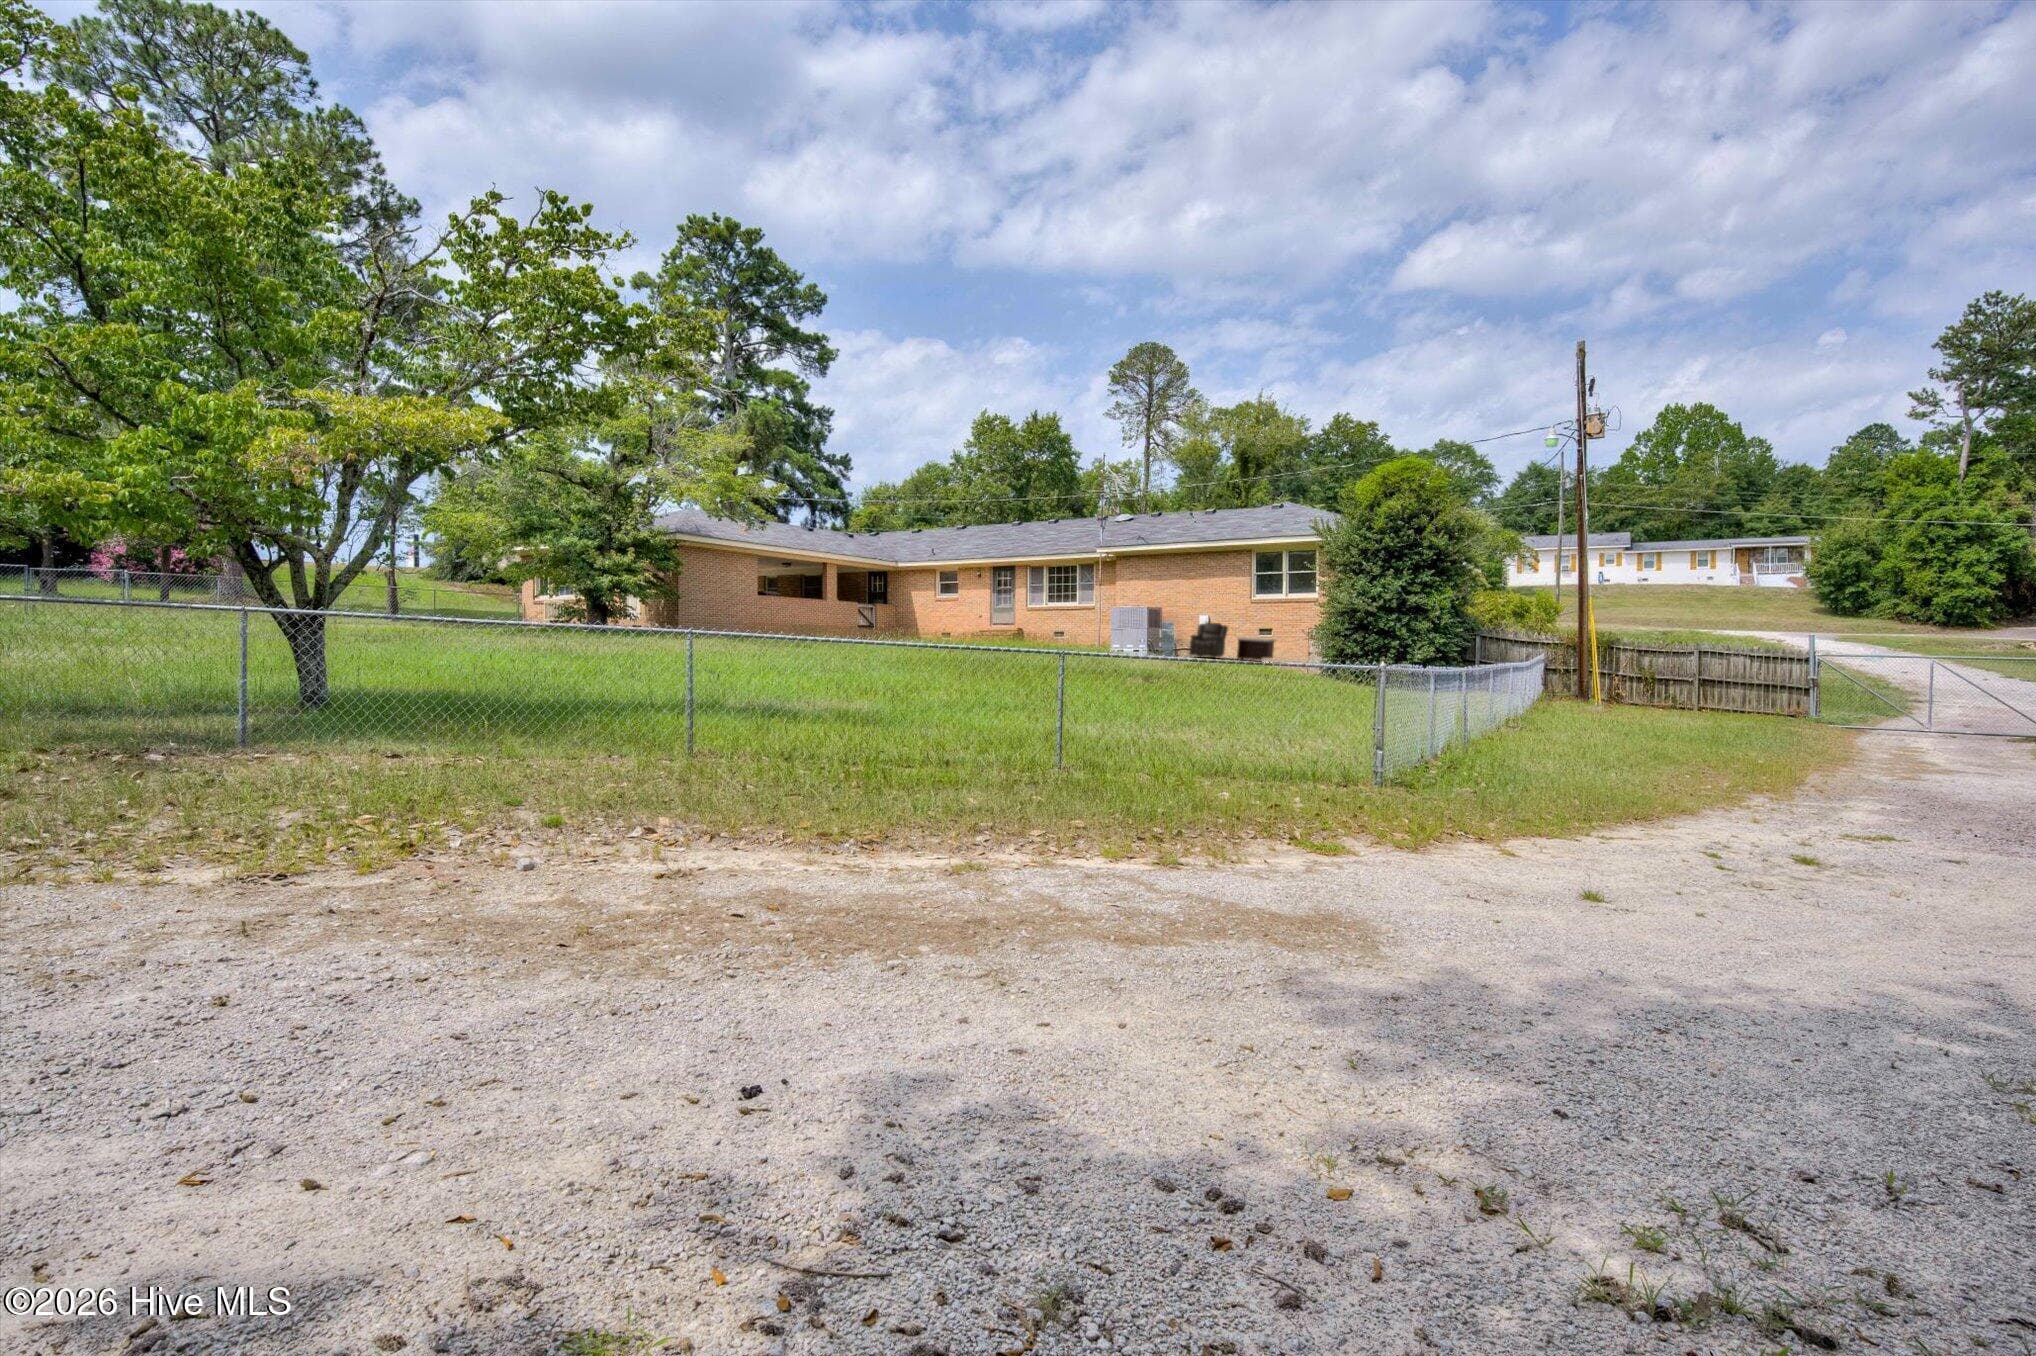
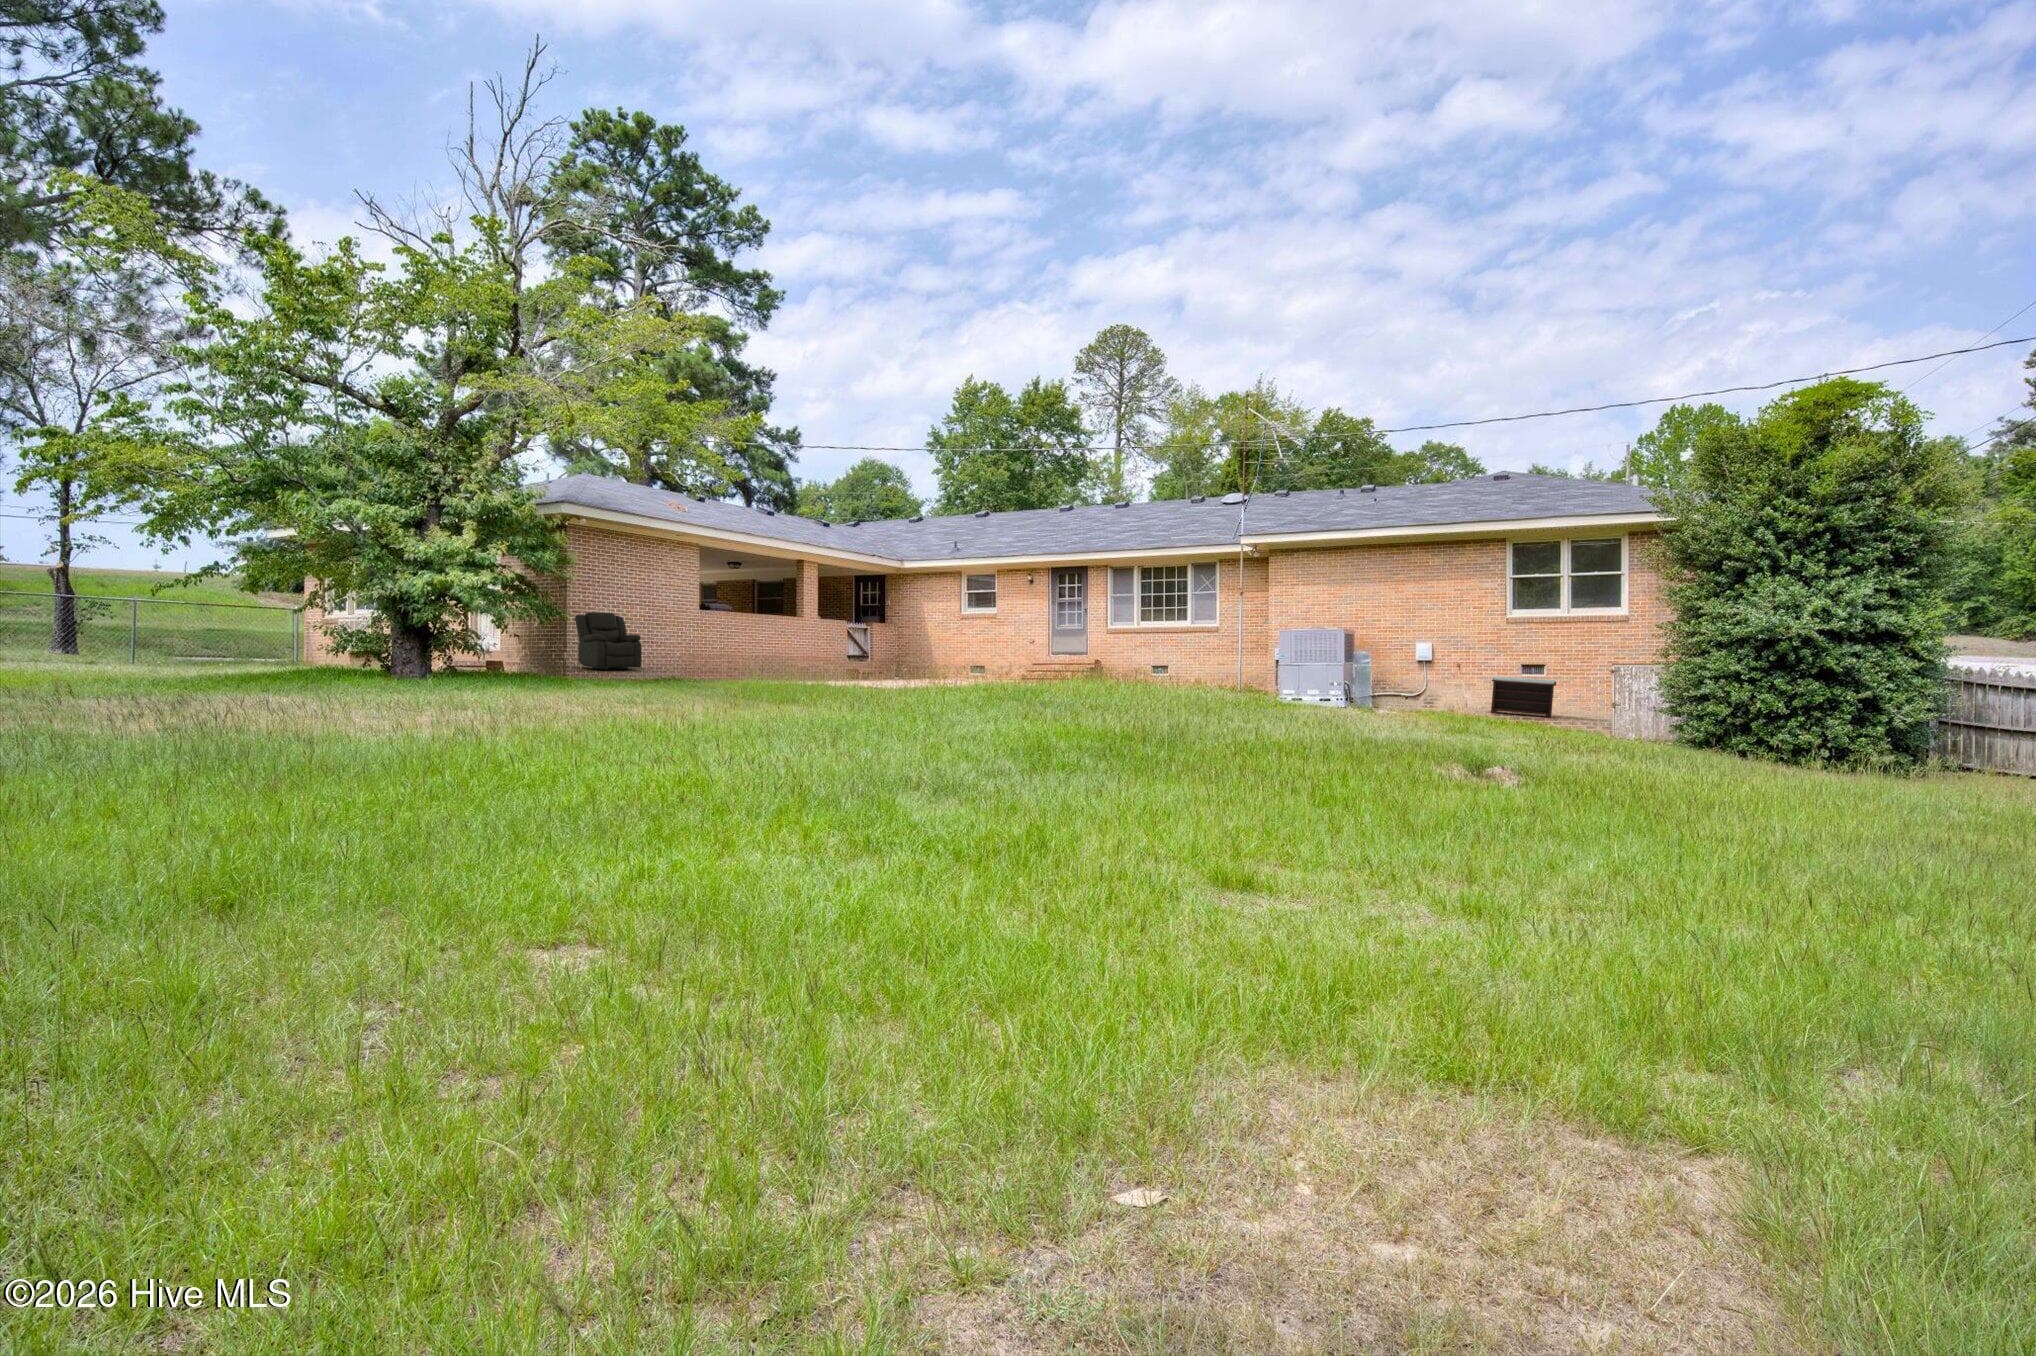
chair: present [1189,623,1228,658] -> present [575,612,642,670]

